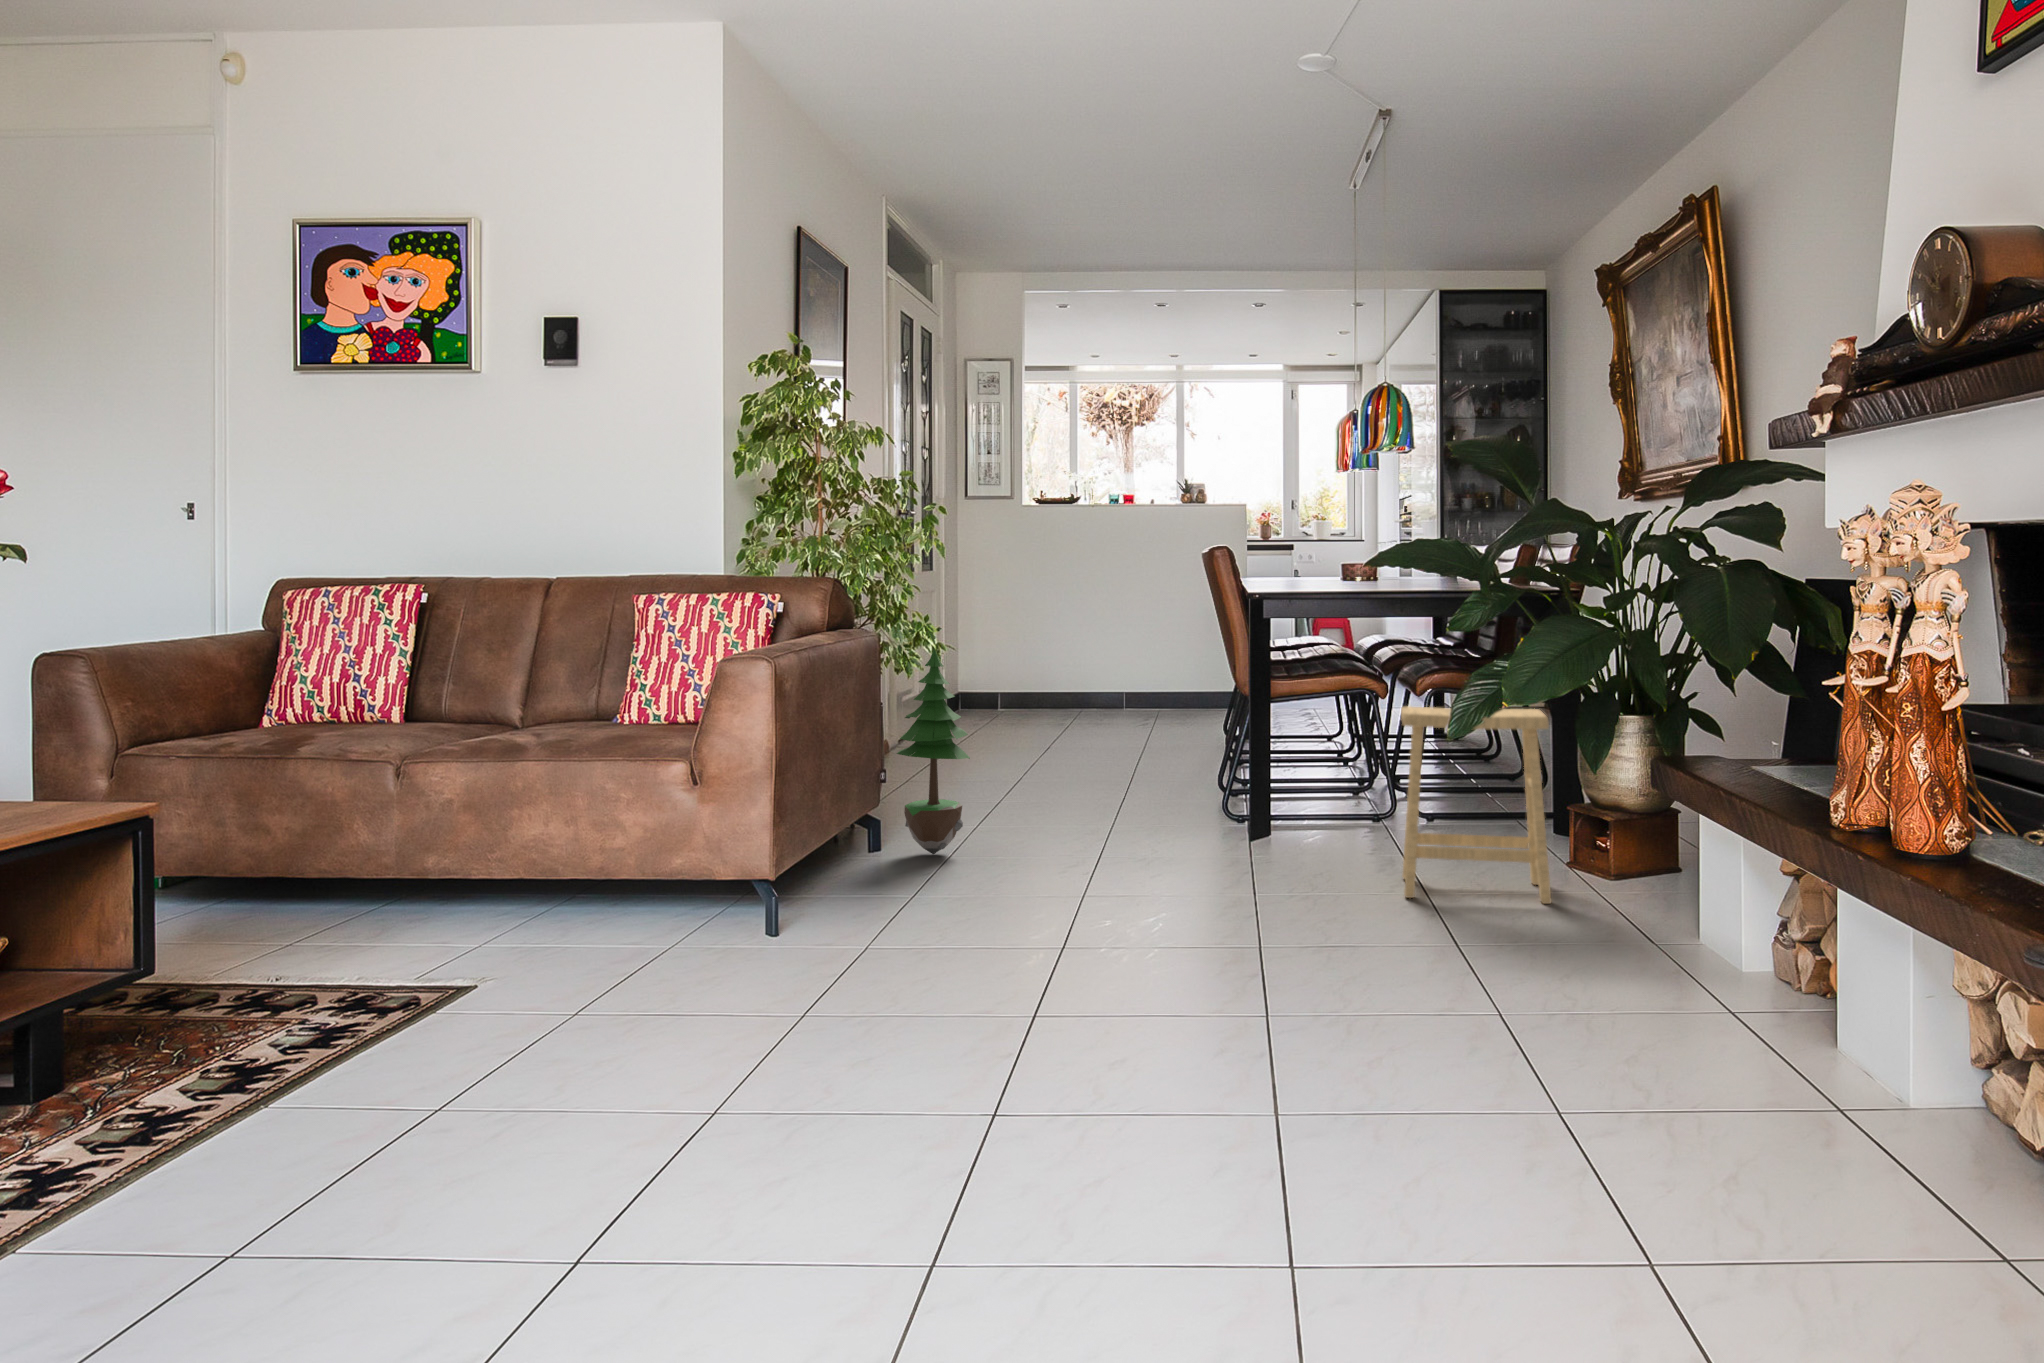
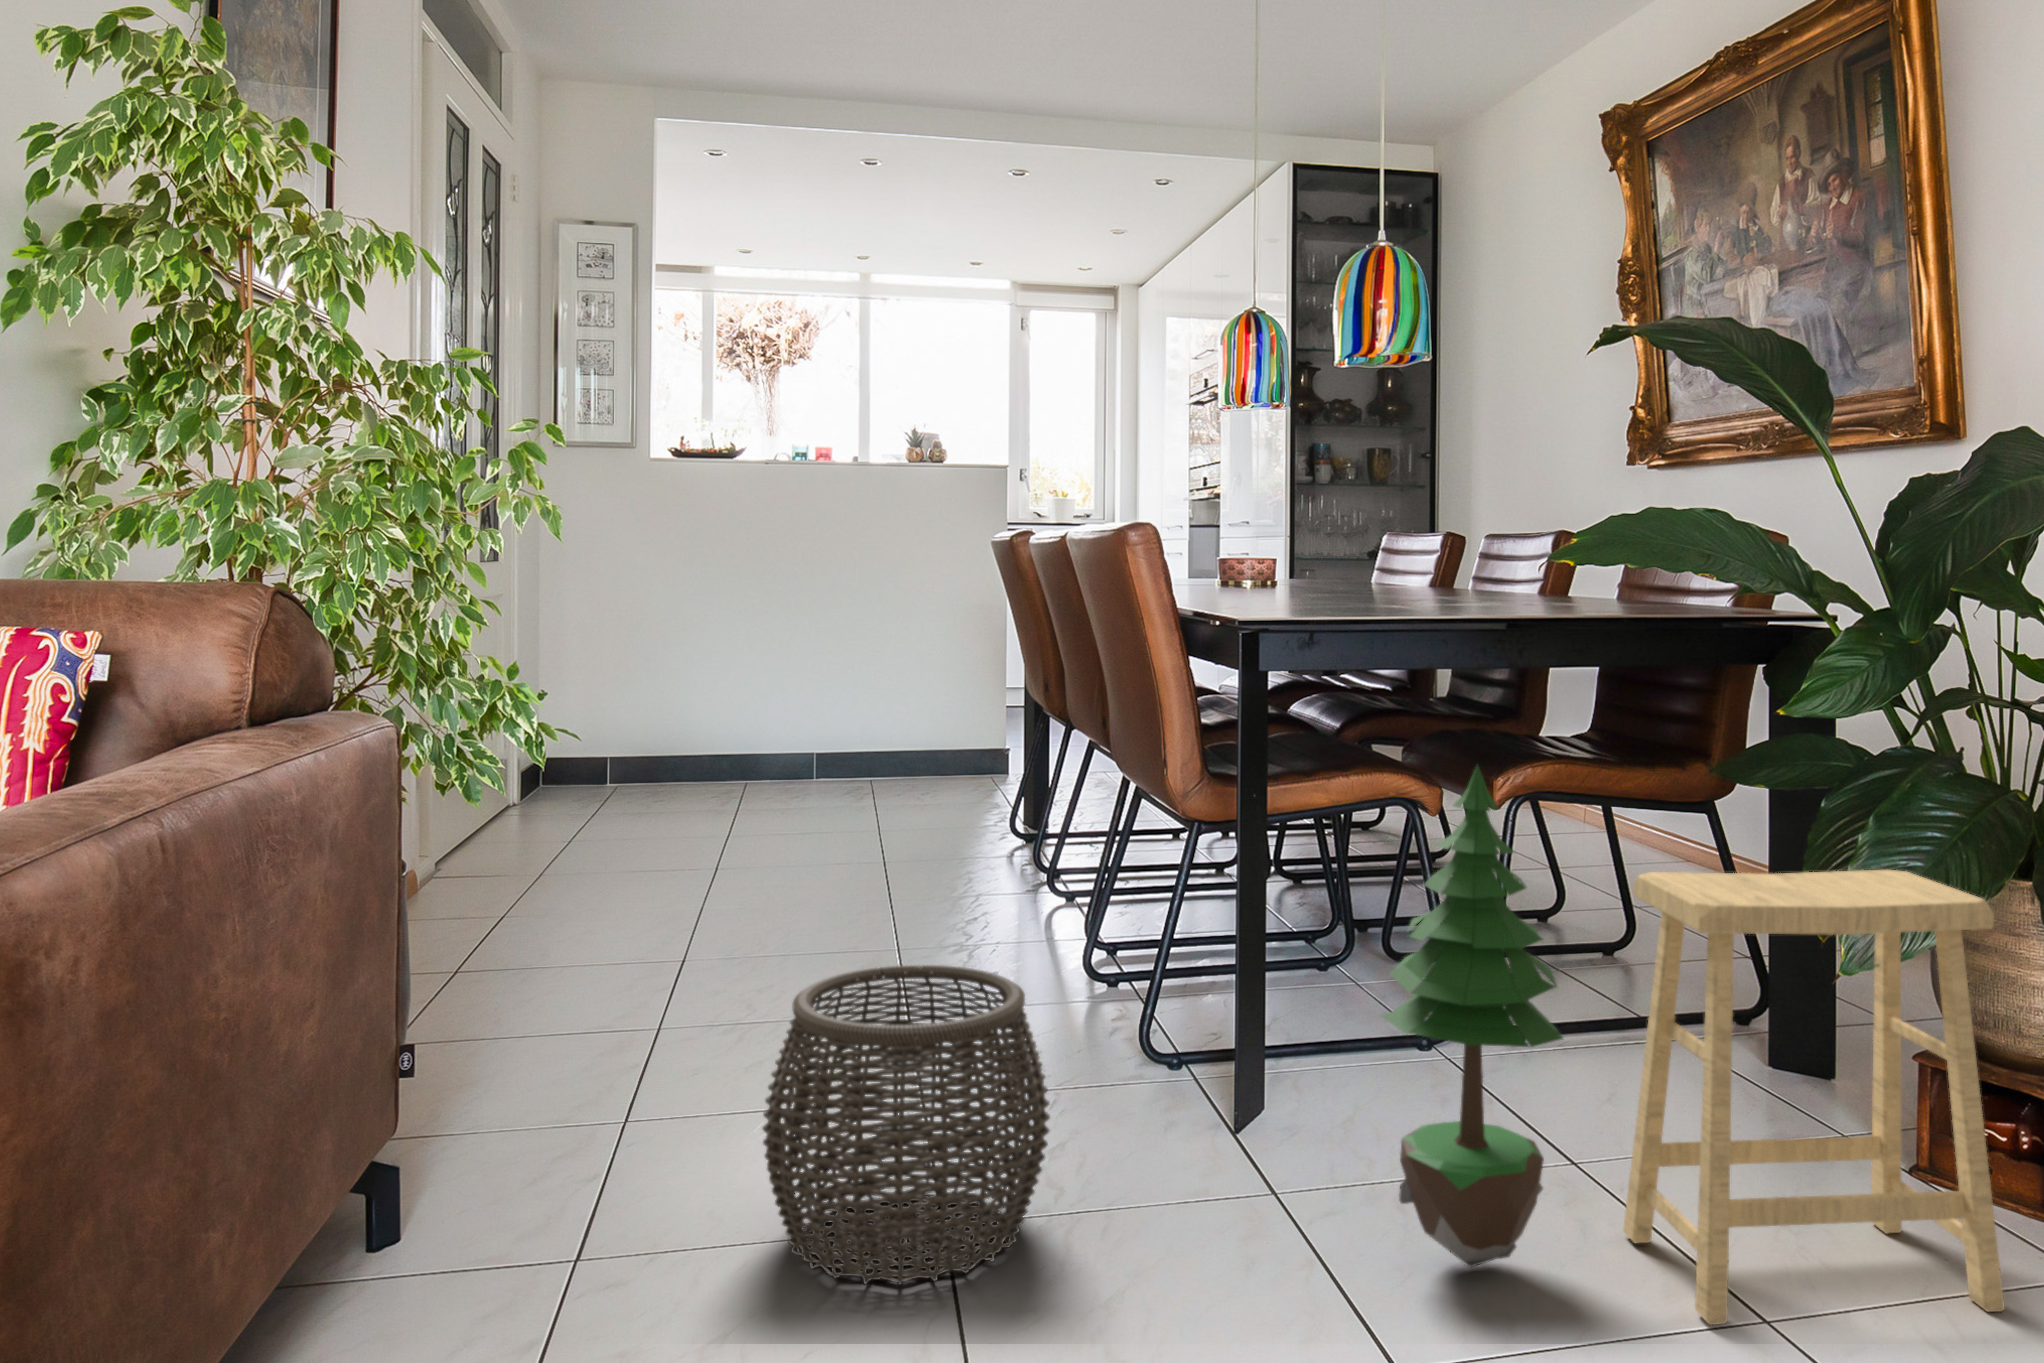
potted tree: present [897,649,970,854] -> present [1382,766,1563,1267]
woven basket: none [1022,748,1144,869] -> present [763,965,1050,1285]

